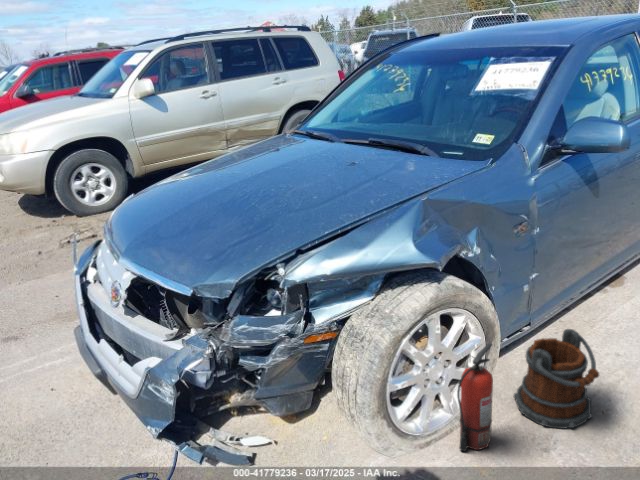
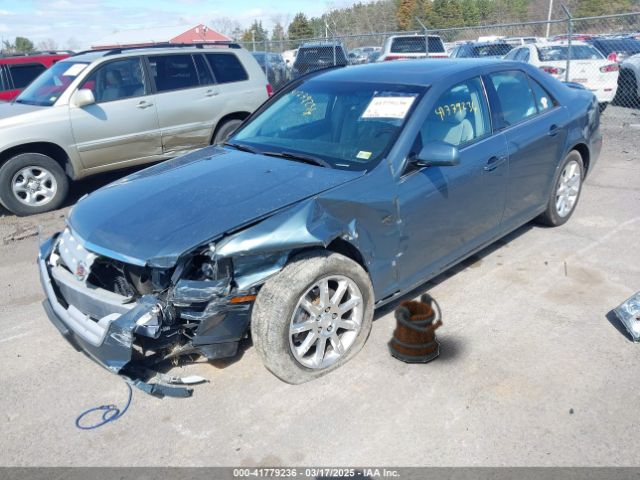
fire extinguisher: present [457,343,493,451] -> none [341,301,367,381]

